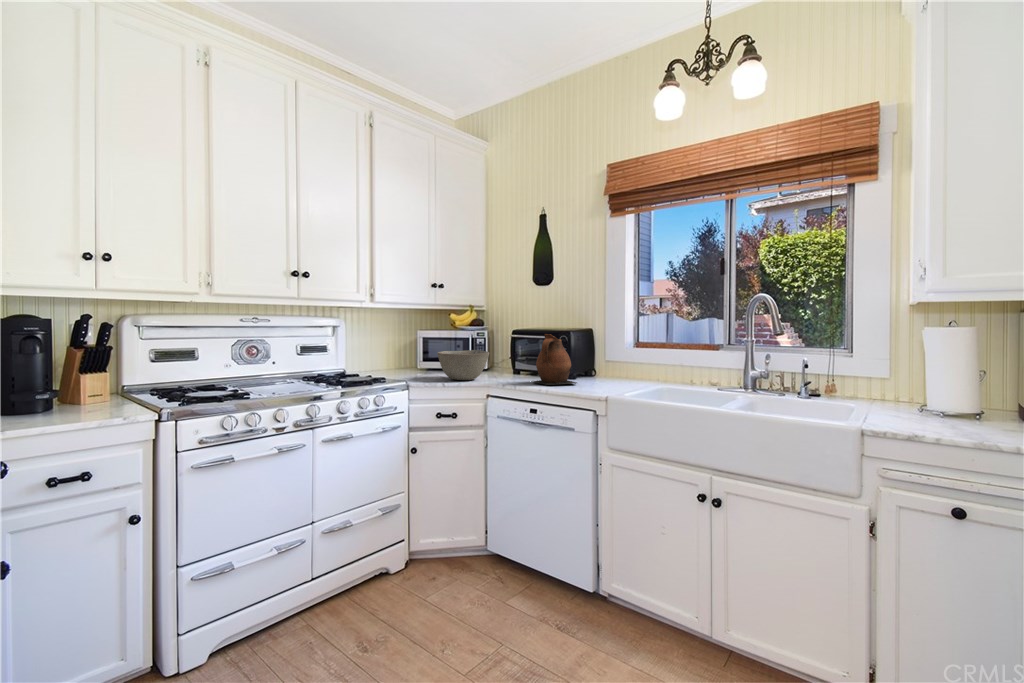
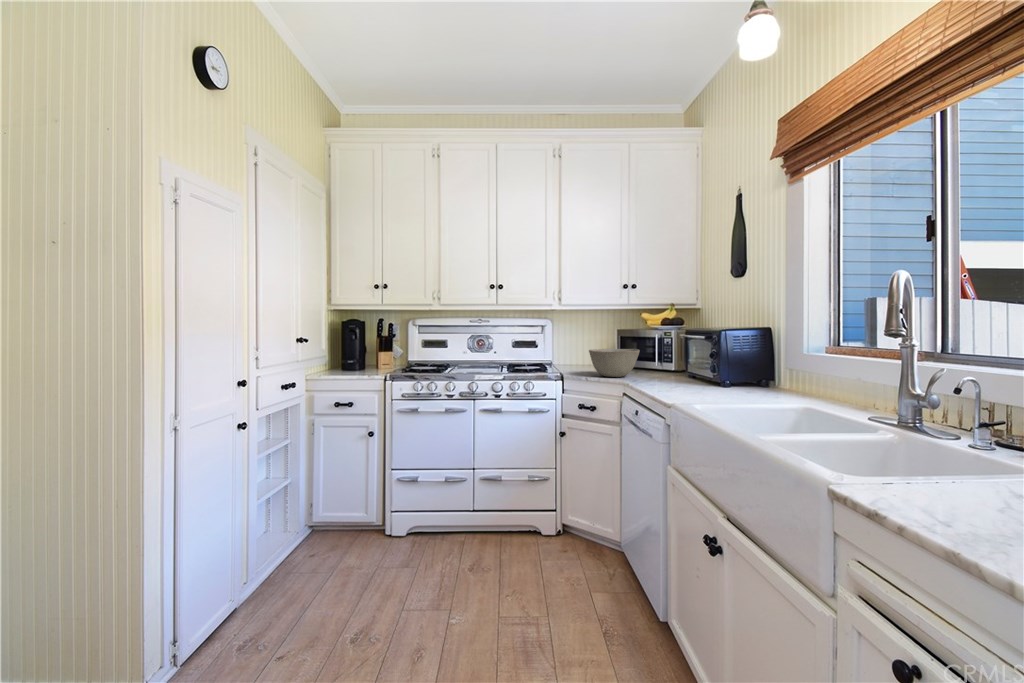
ceramic pitcher: present [534,334,577,385] -> none [655,333,704,391]

